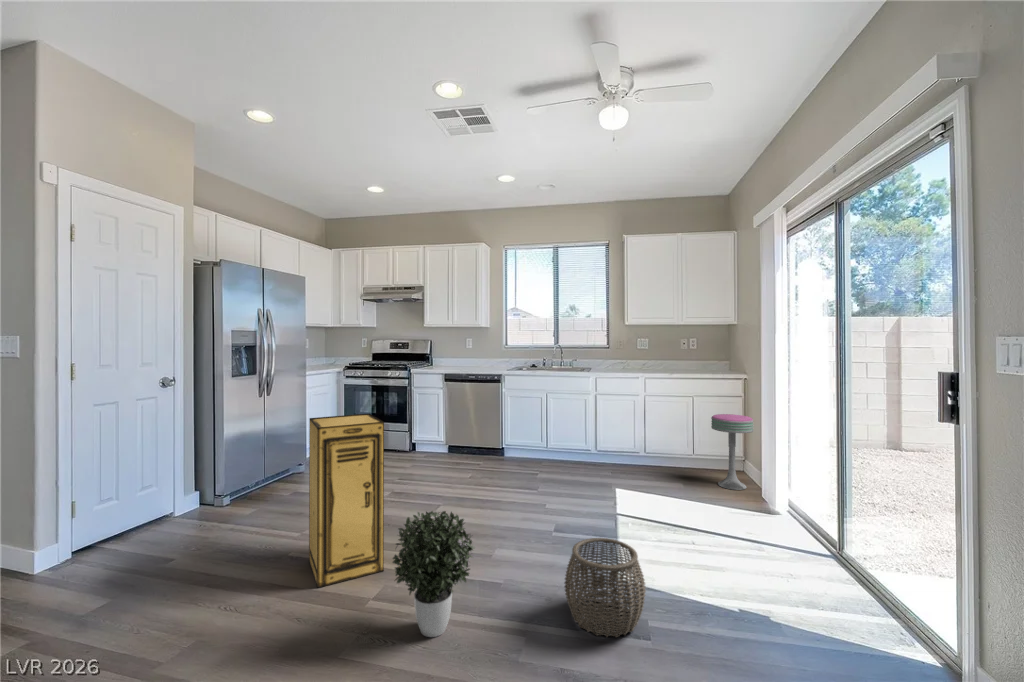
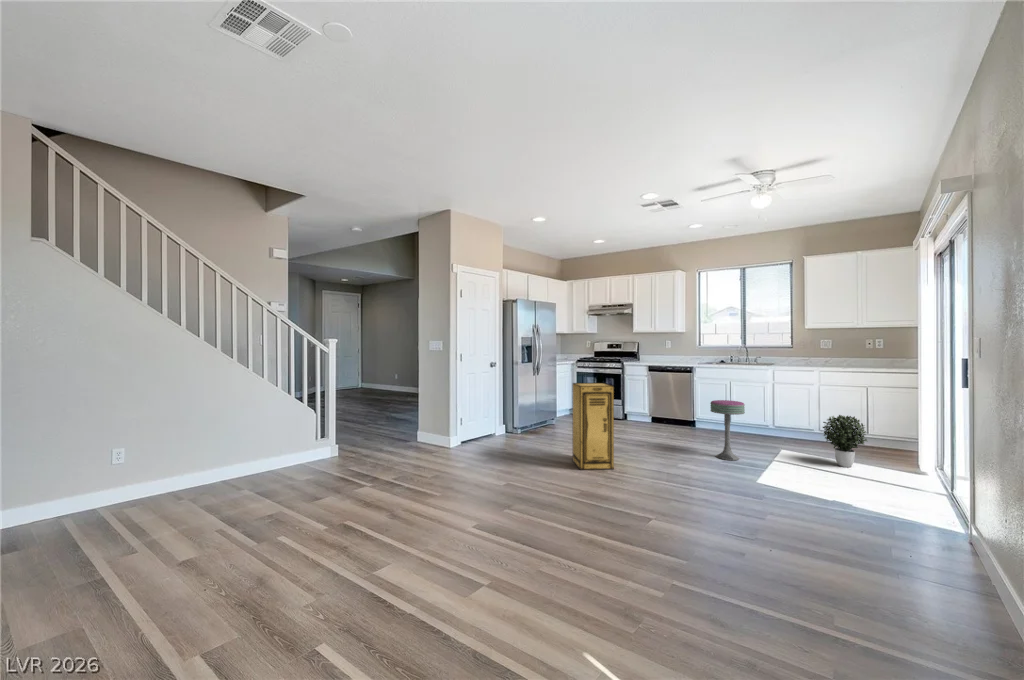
bar stool: present [711,414,753,490] -> present [710,400,745,460]
potted plant: present [393,511,475,637] -> present [823,415,867,467]
woven basket: present [564,538,646,637] -> none [721,458,775,509]

